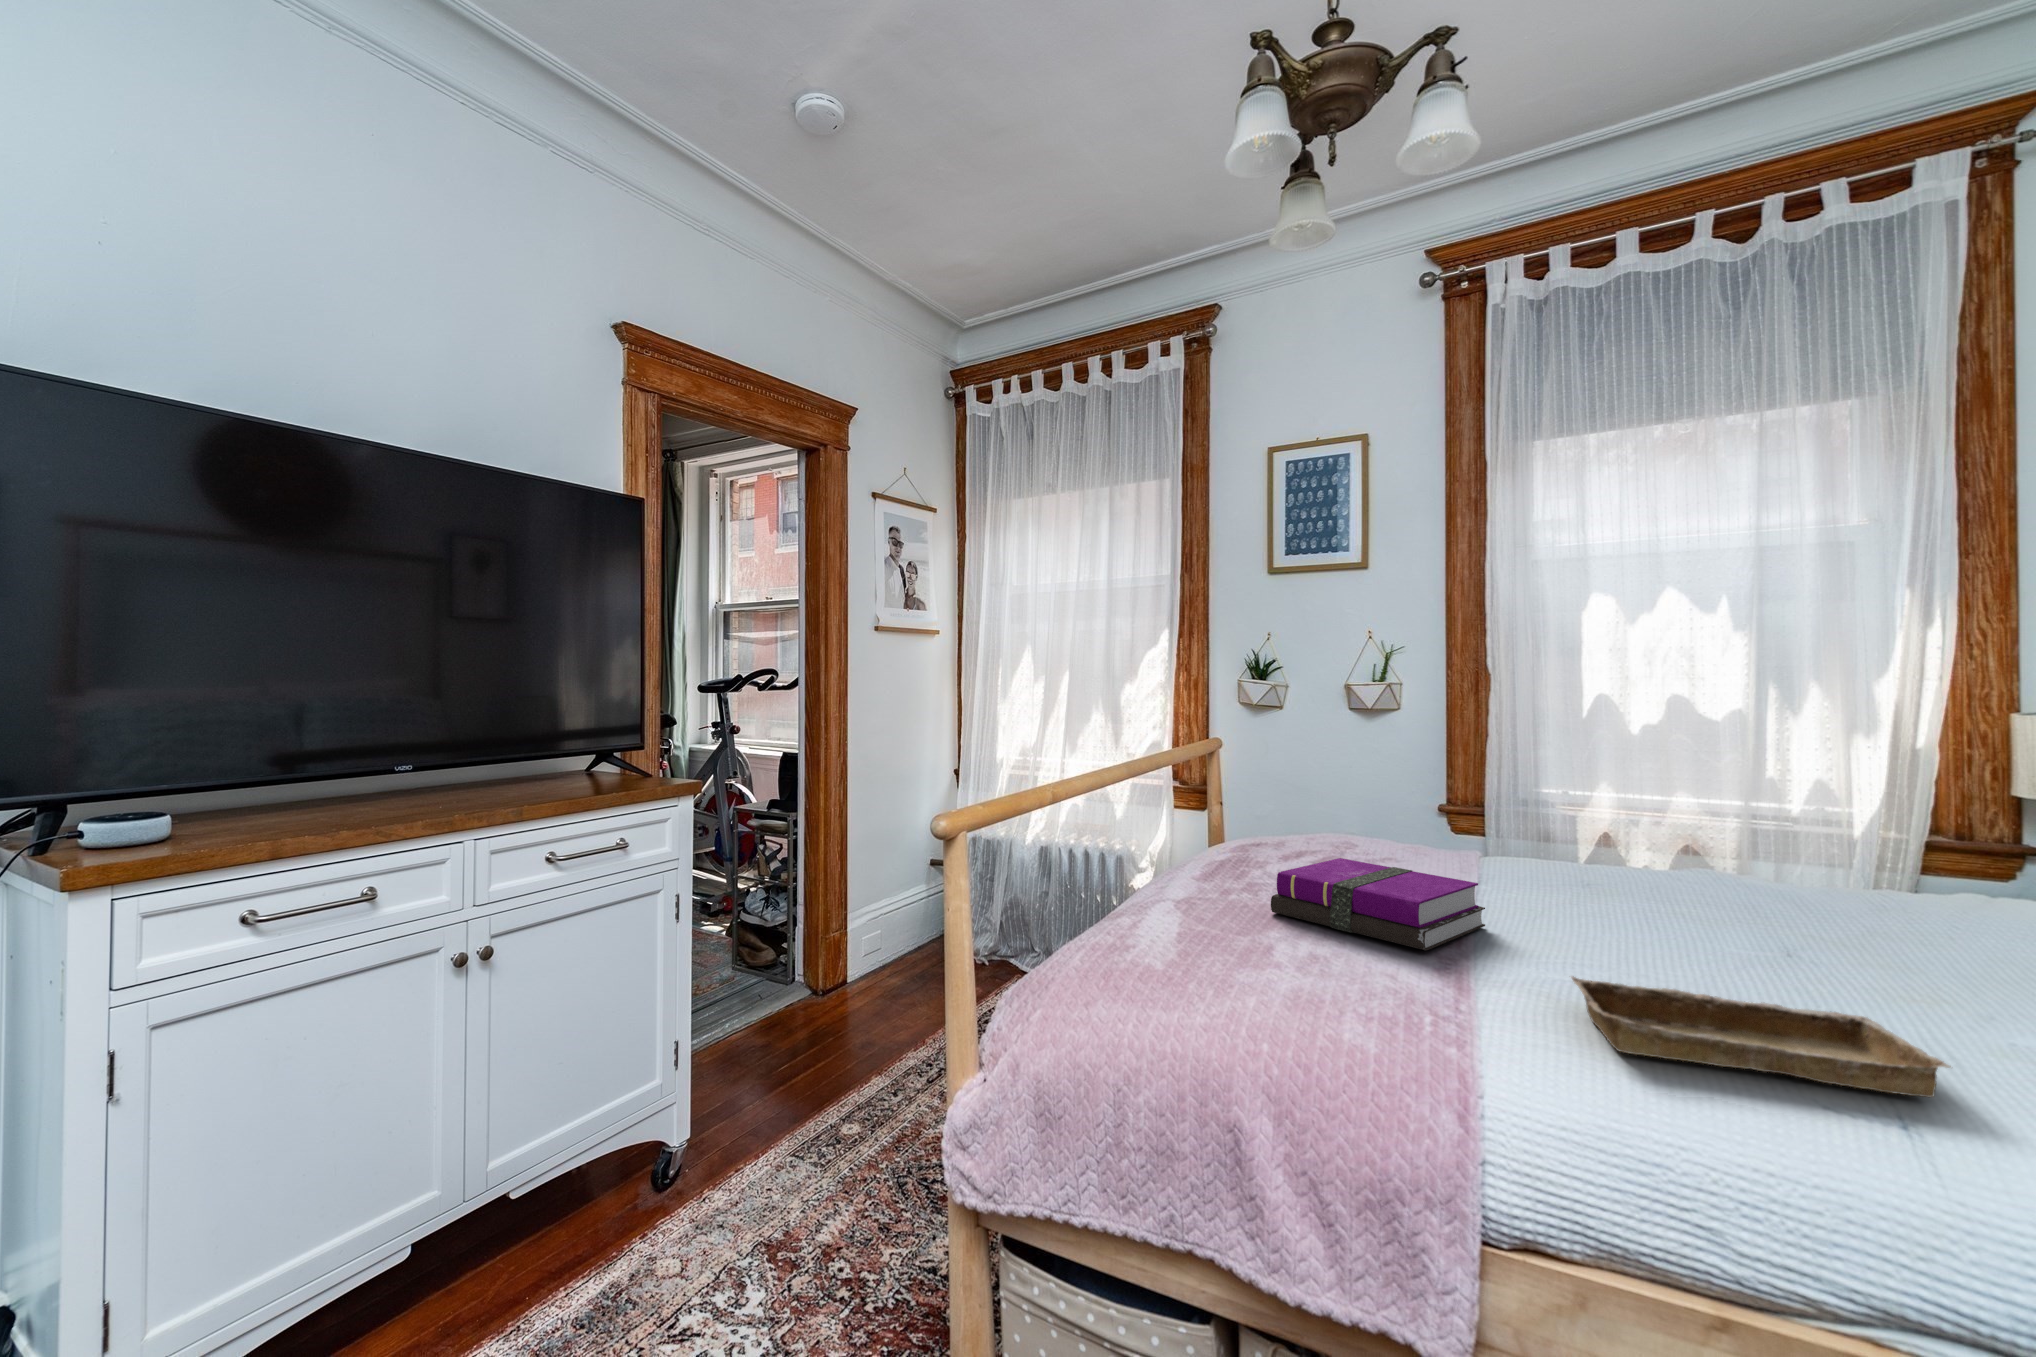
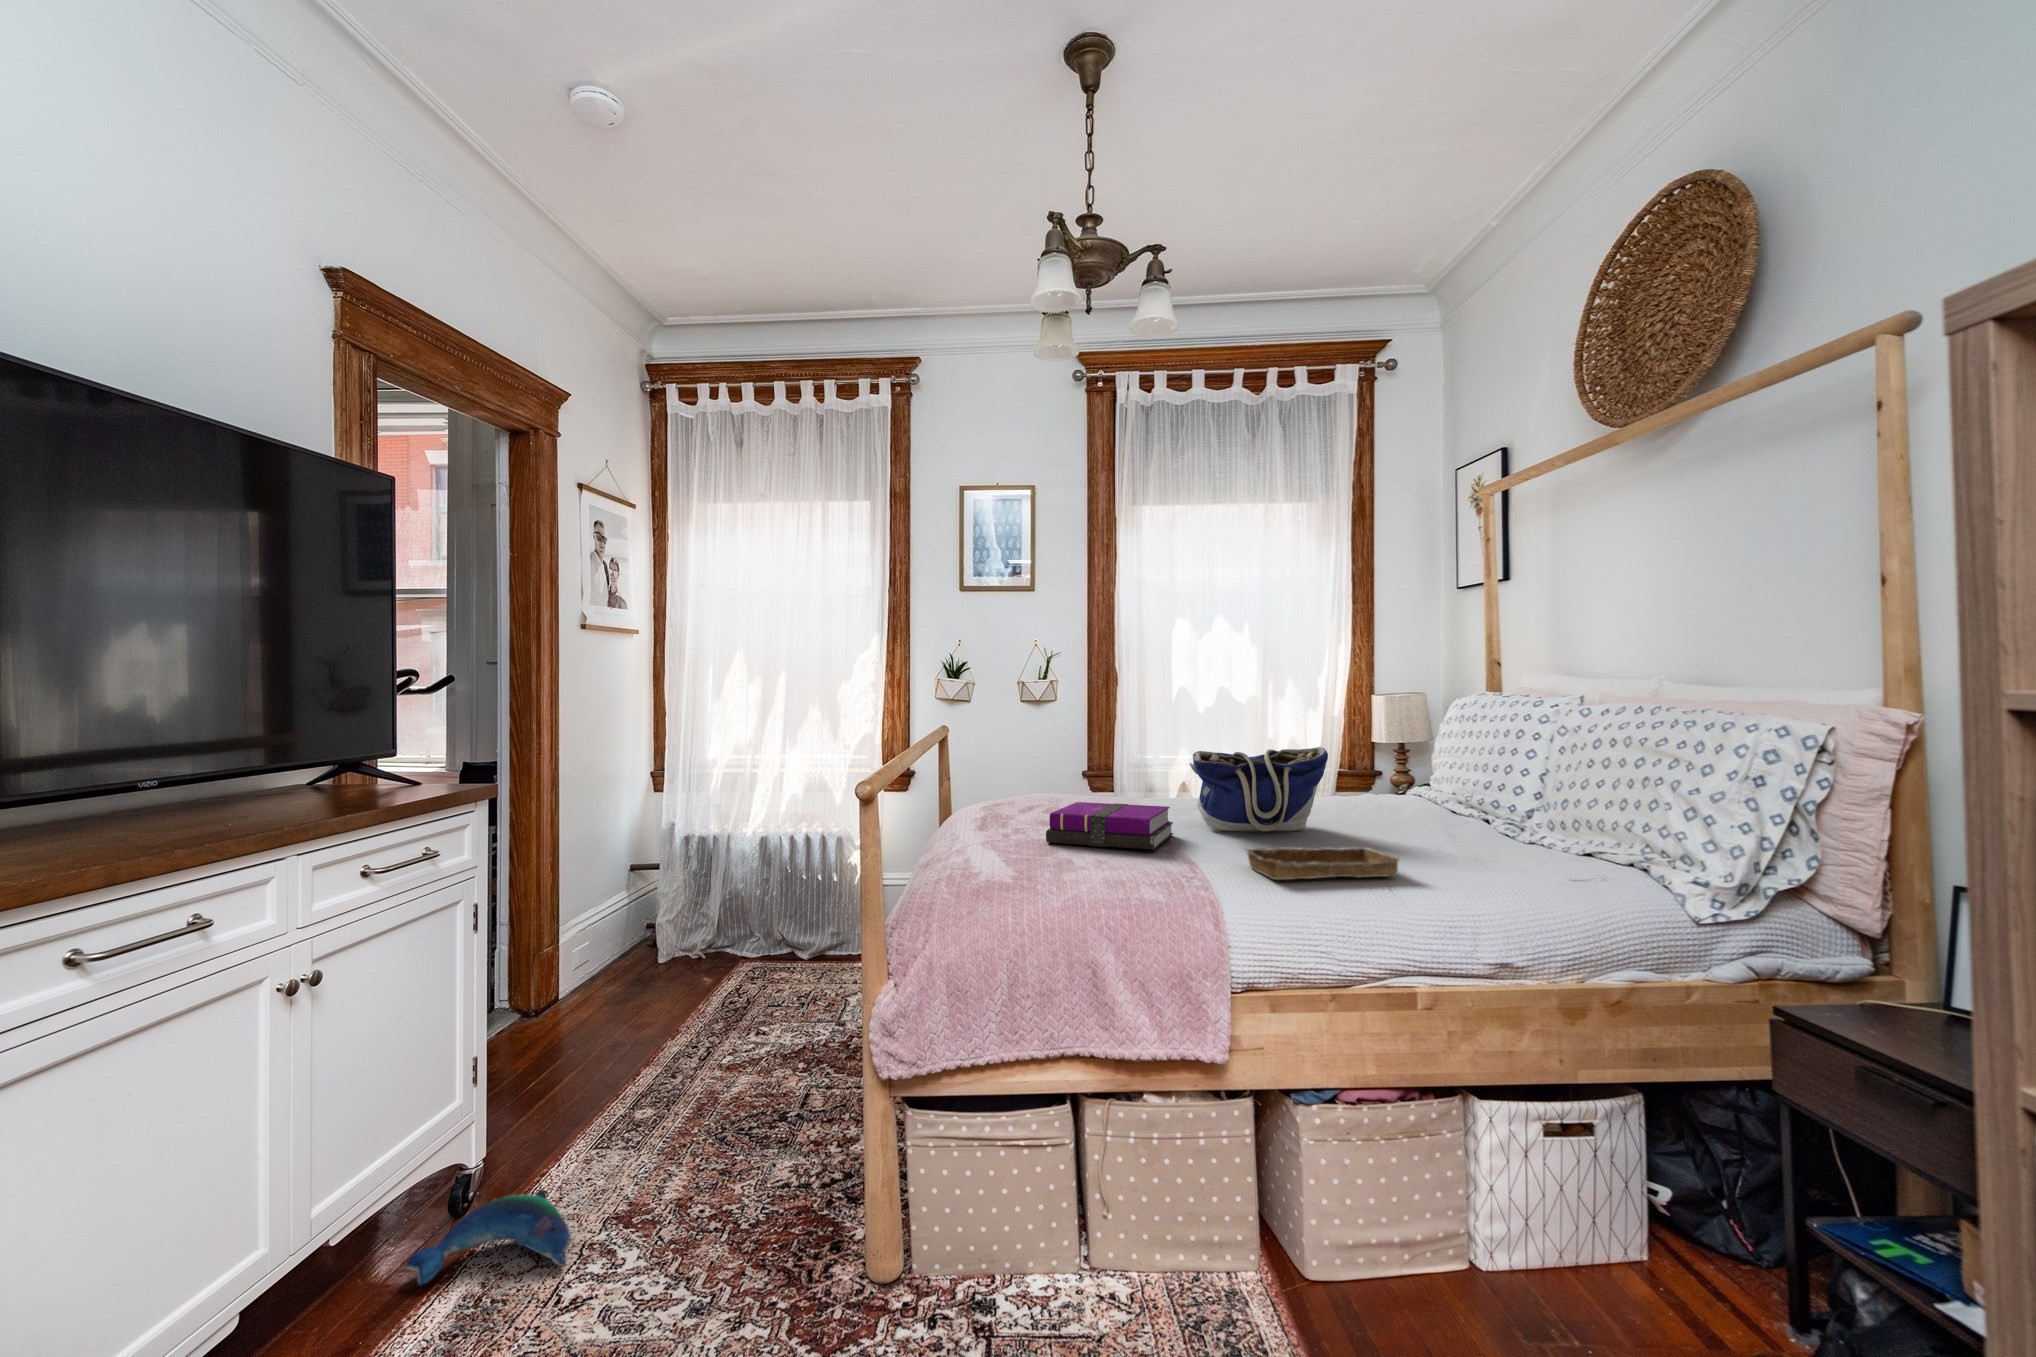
tote bag: none [1520,801,1807,951] -> present [1190,747,1328,832]
plush toy: none [593,1191,715,1284] -> present [406,1189,571,1285]

